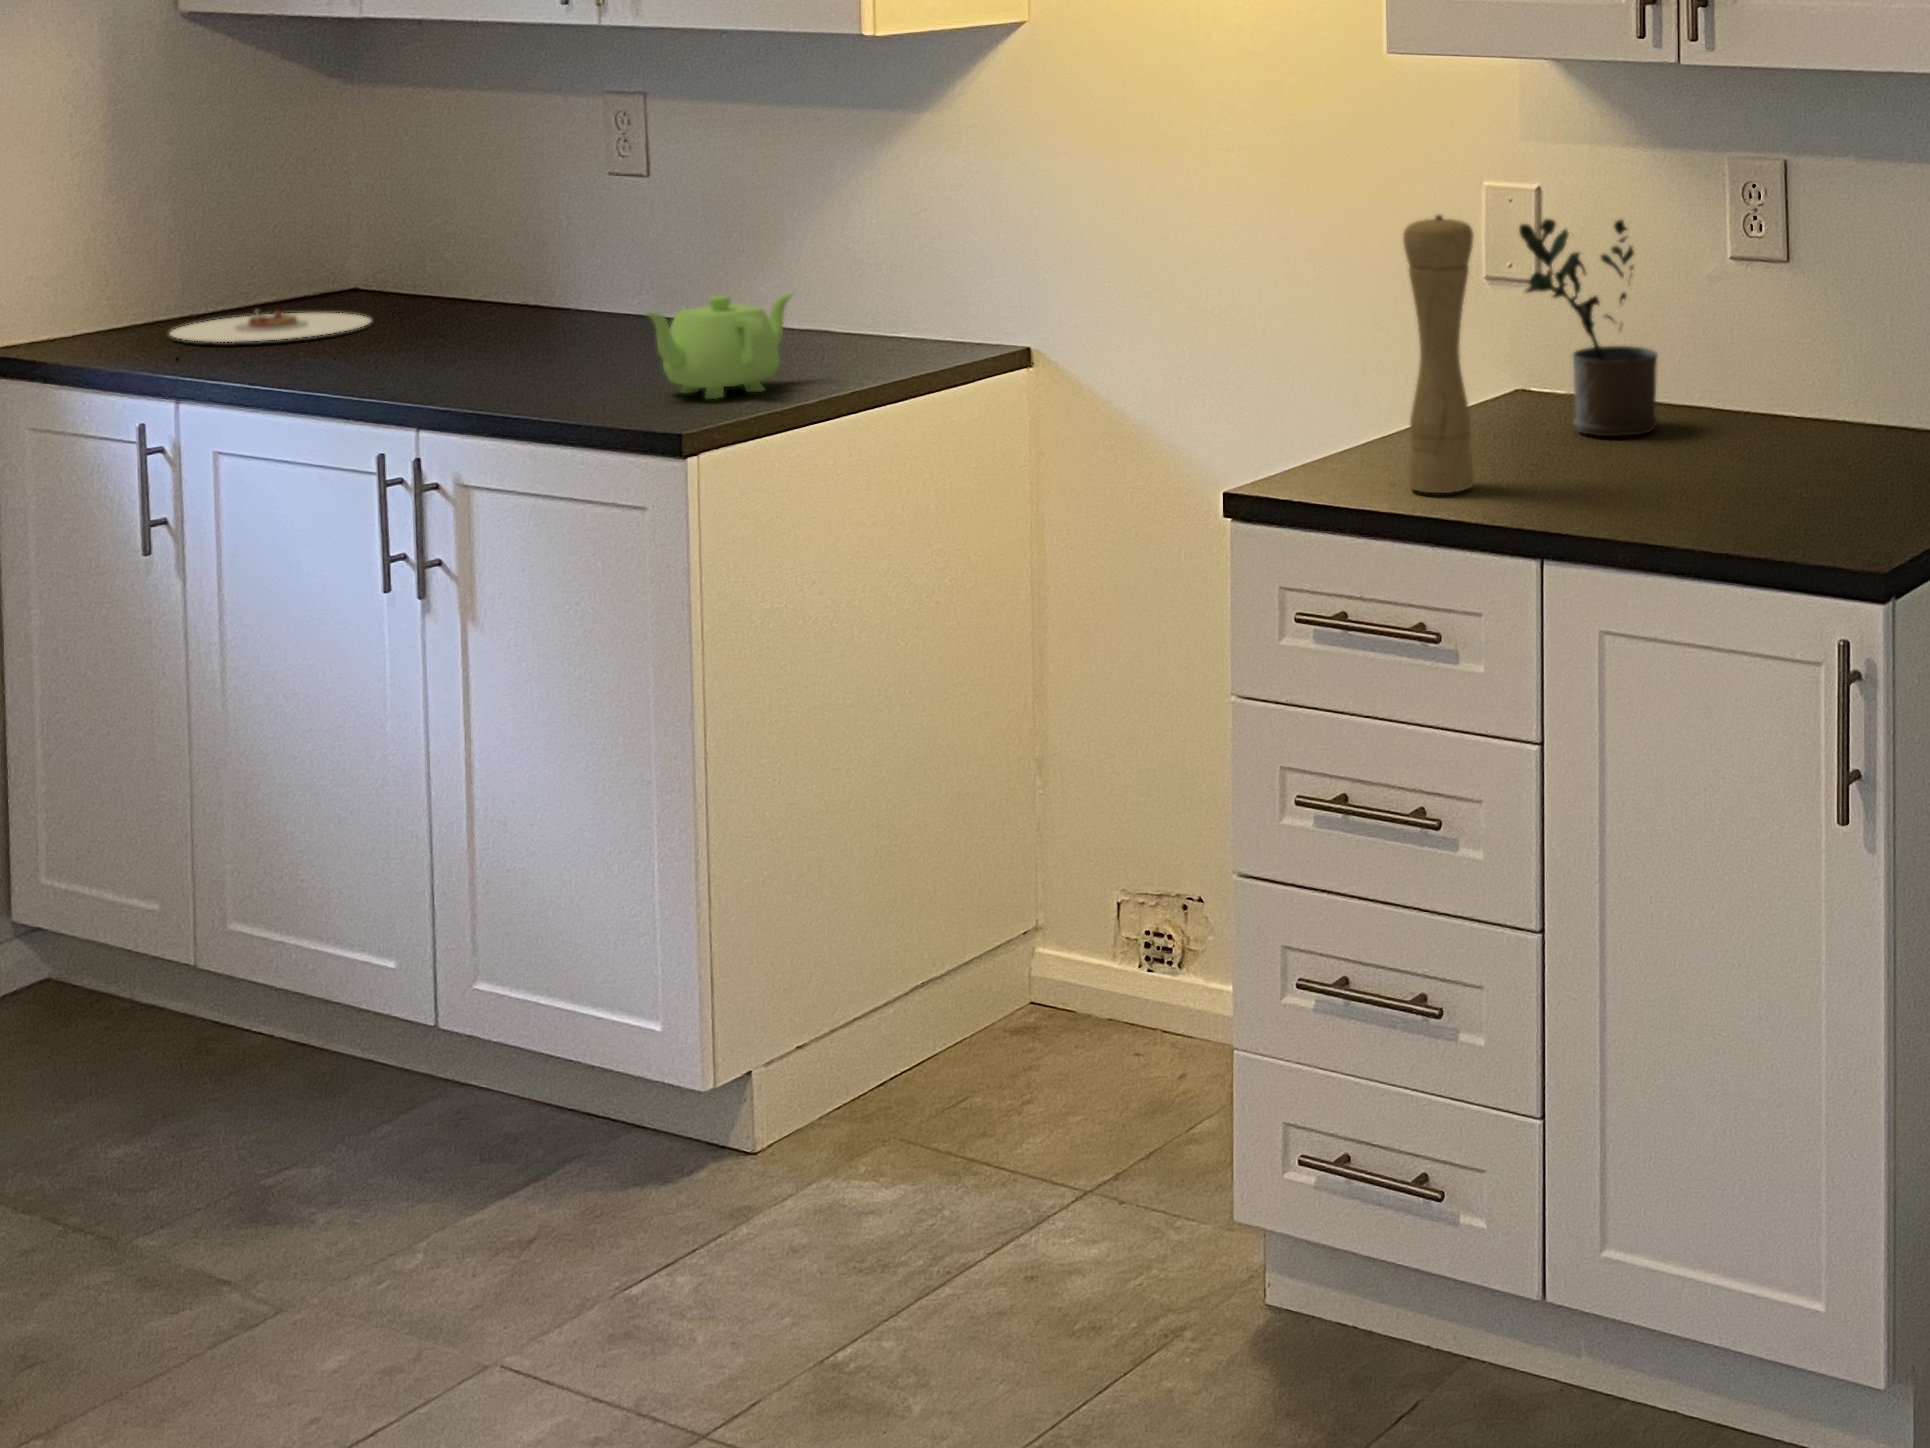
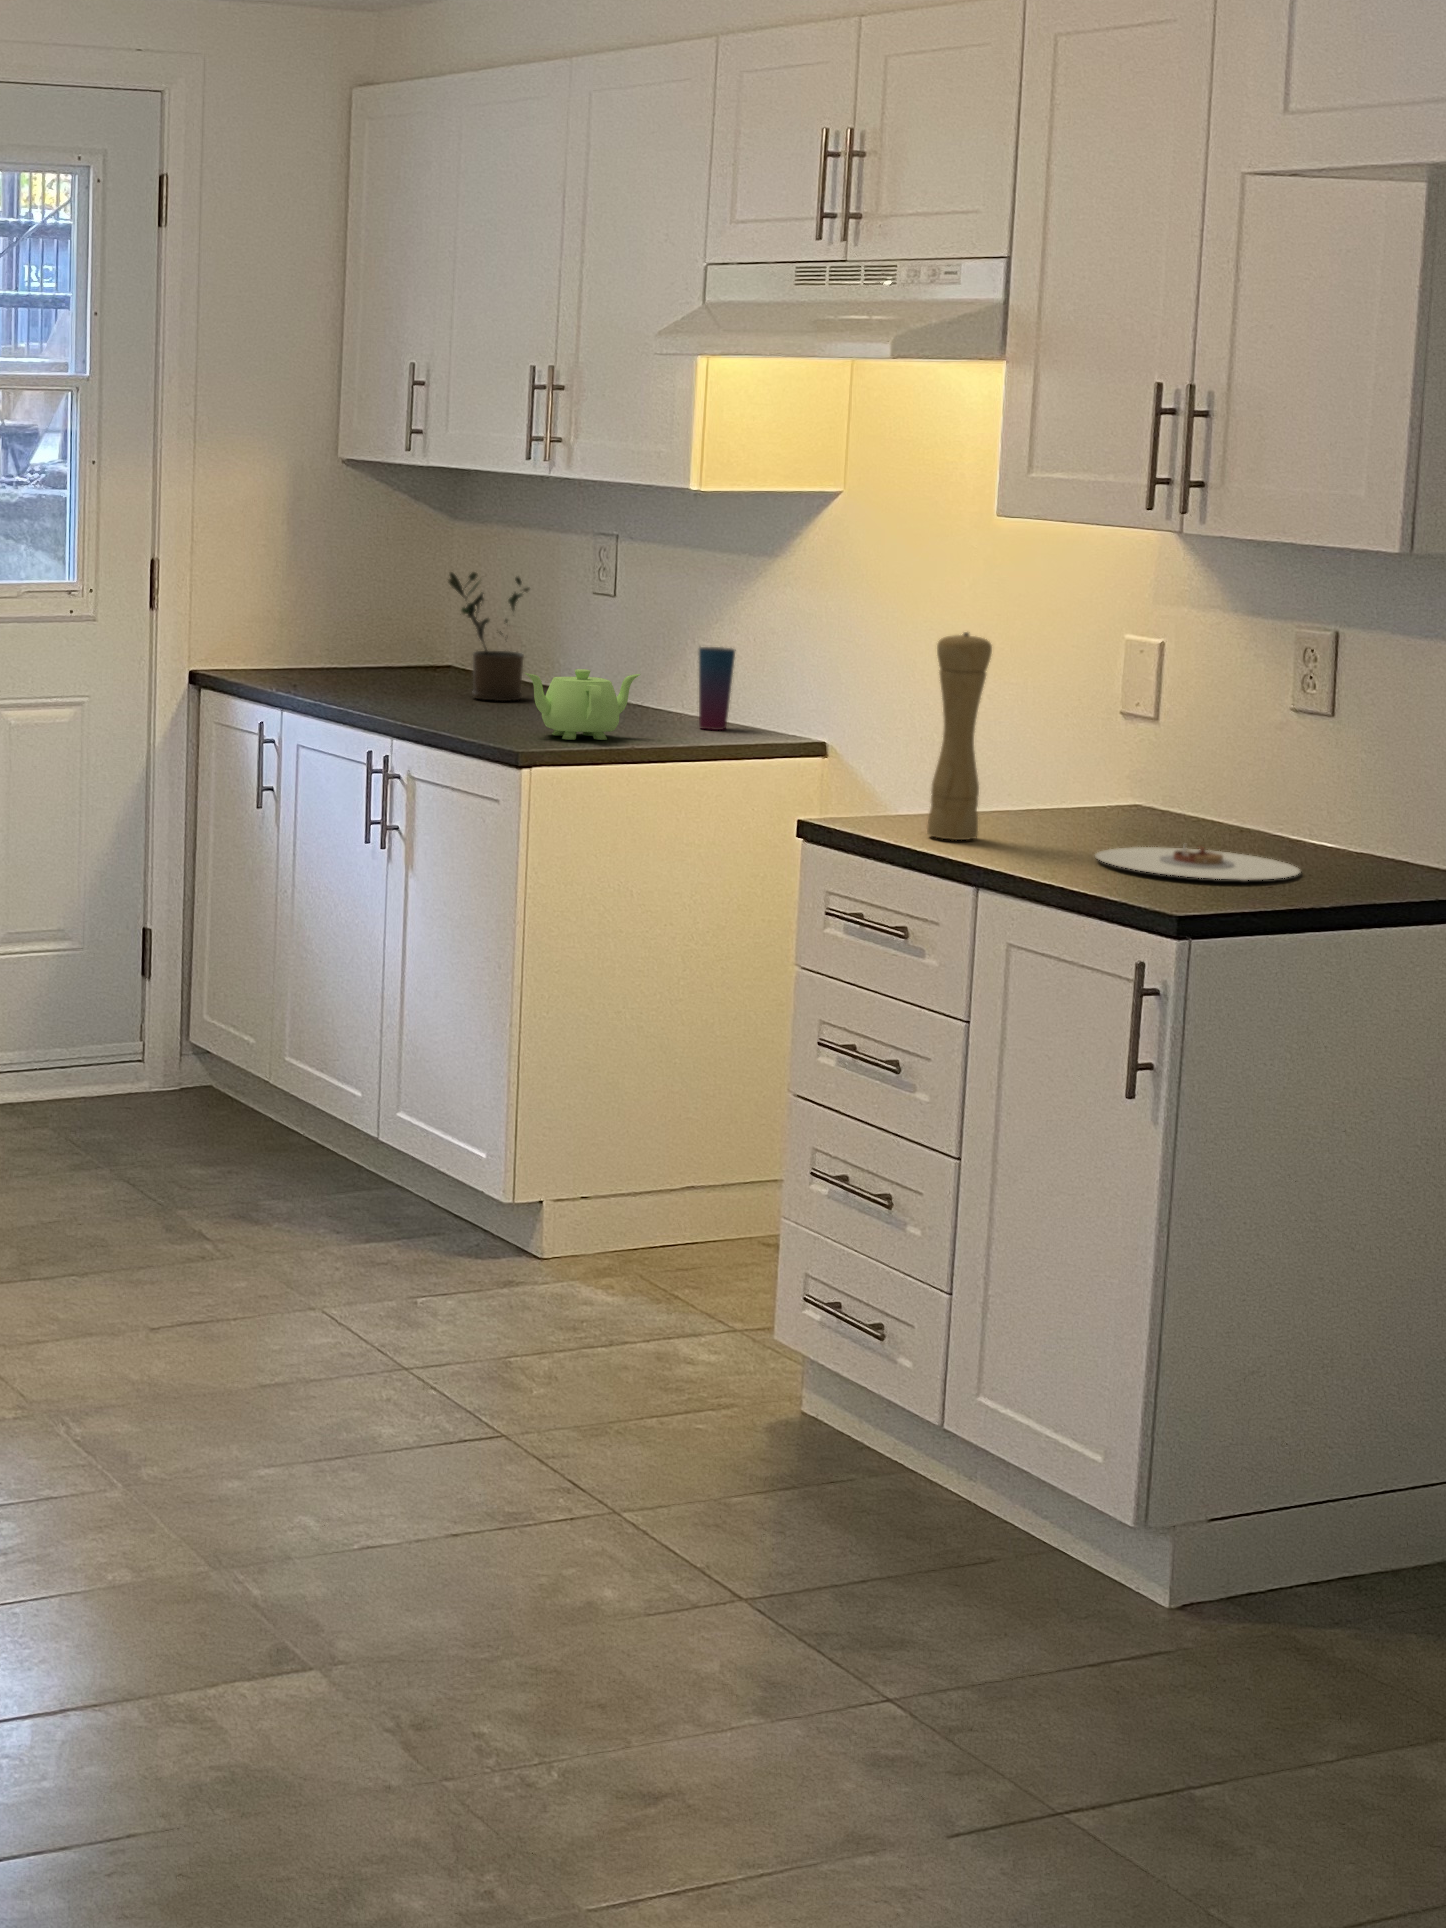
potted plant: present [1519,219,1658,436] -> present [448,572,529,701]
cup: none [843,239,893,352] -> present [699,647,736,730]
plate: present [170,311,371,342] -> present [1095,845,1300,880]

